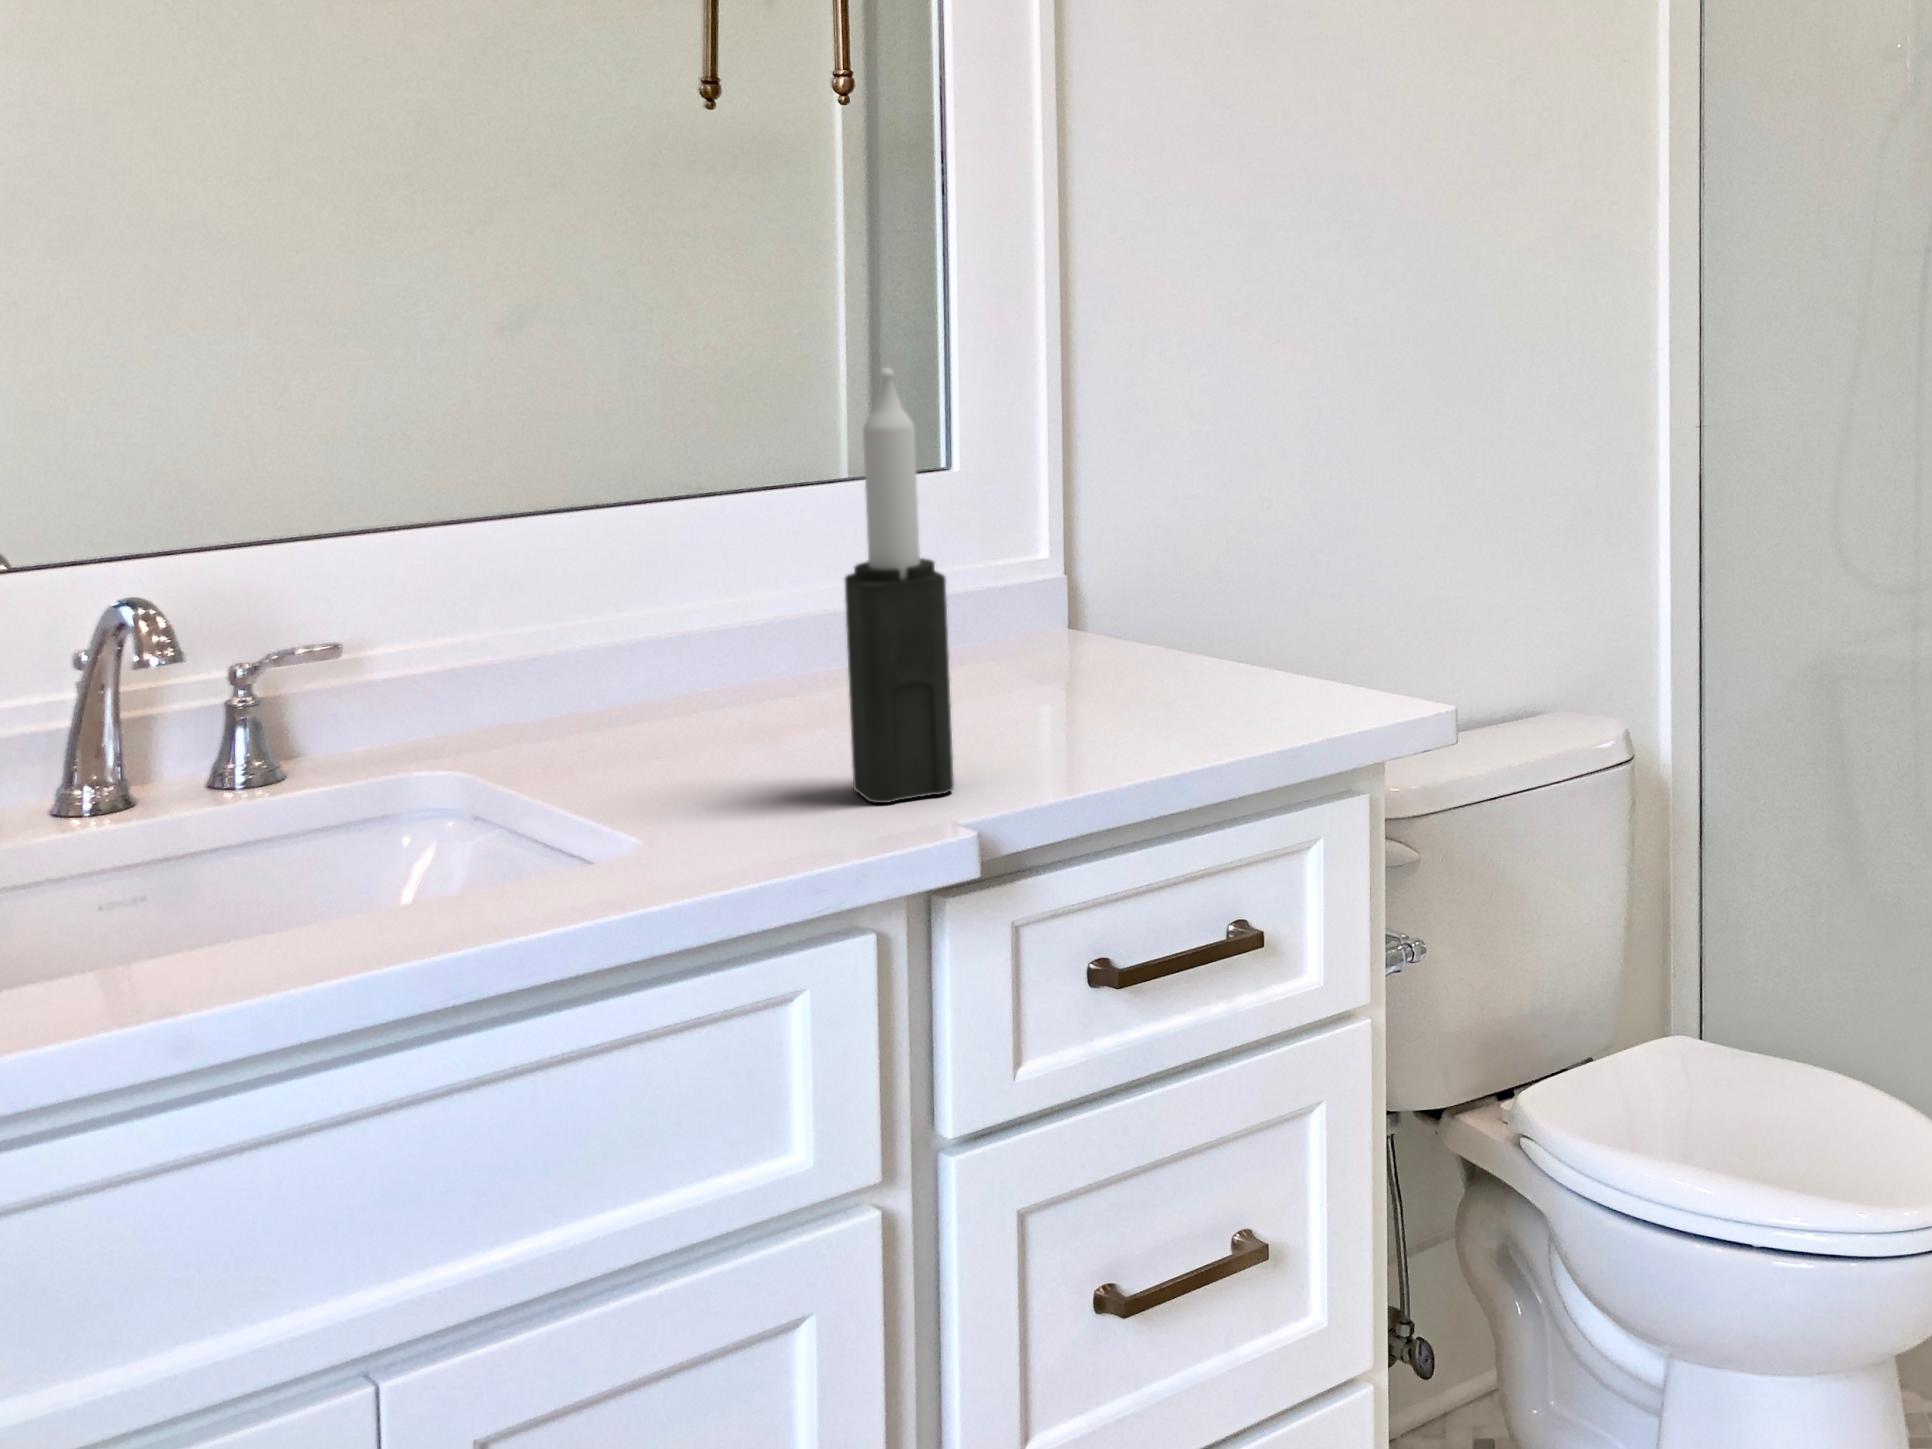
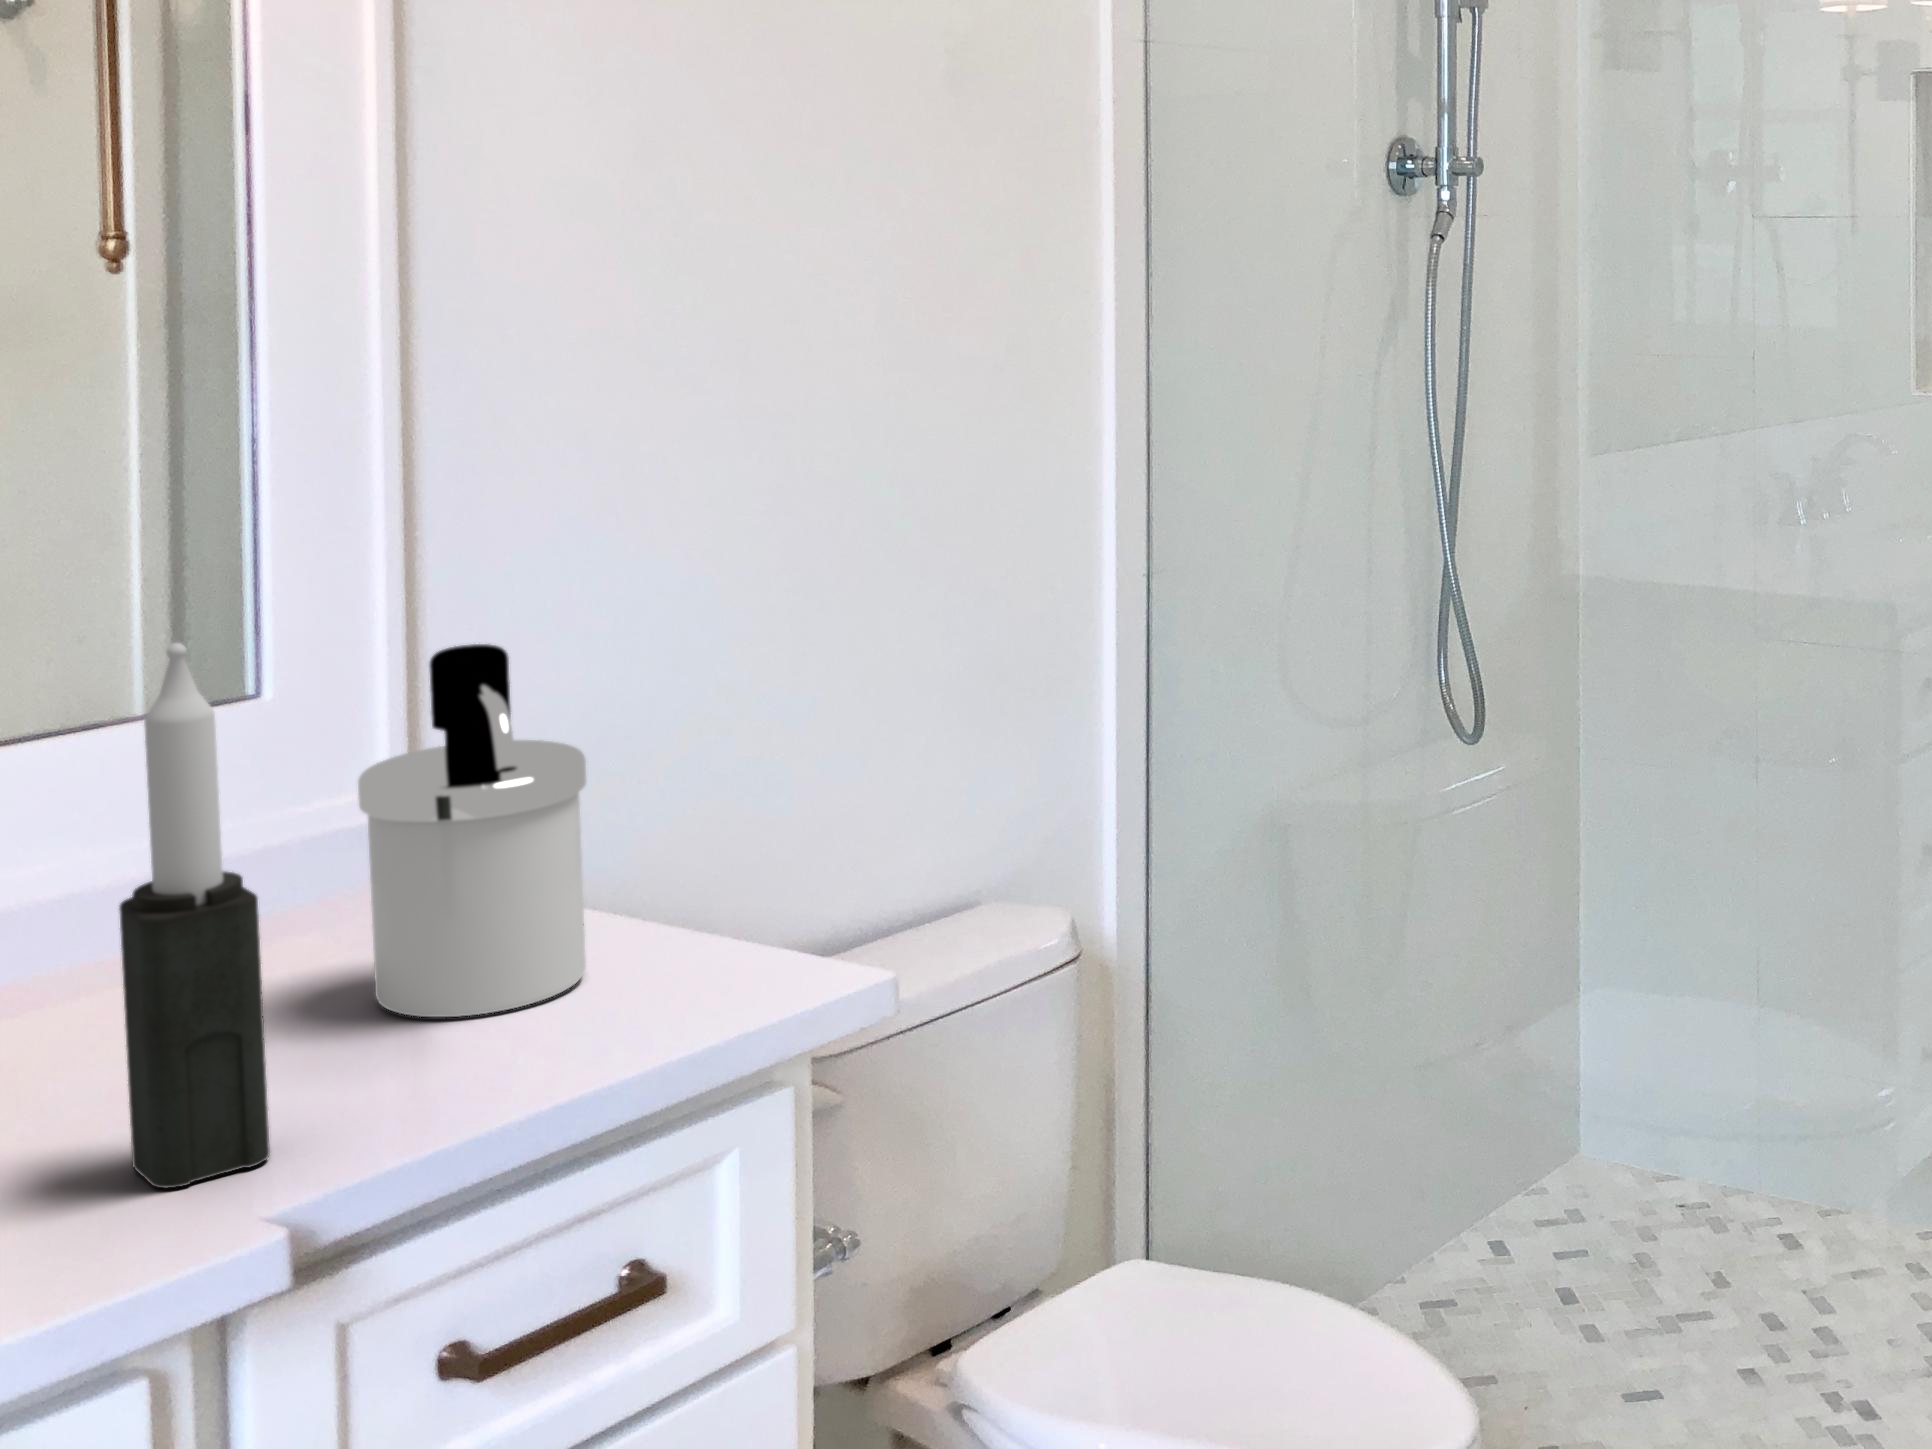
soap dispenser: none [1023,412,1202,718] -> present [358,644,586,1017]

